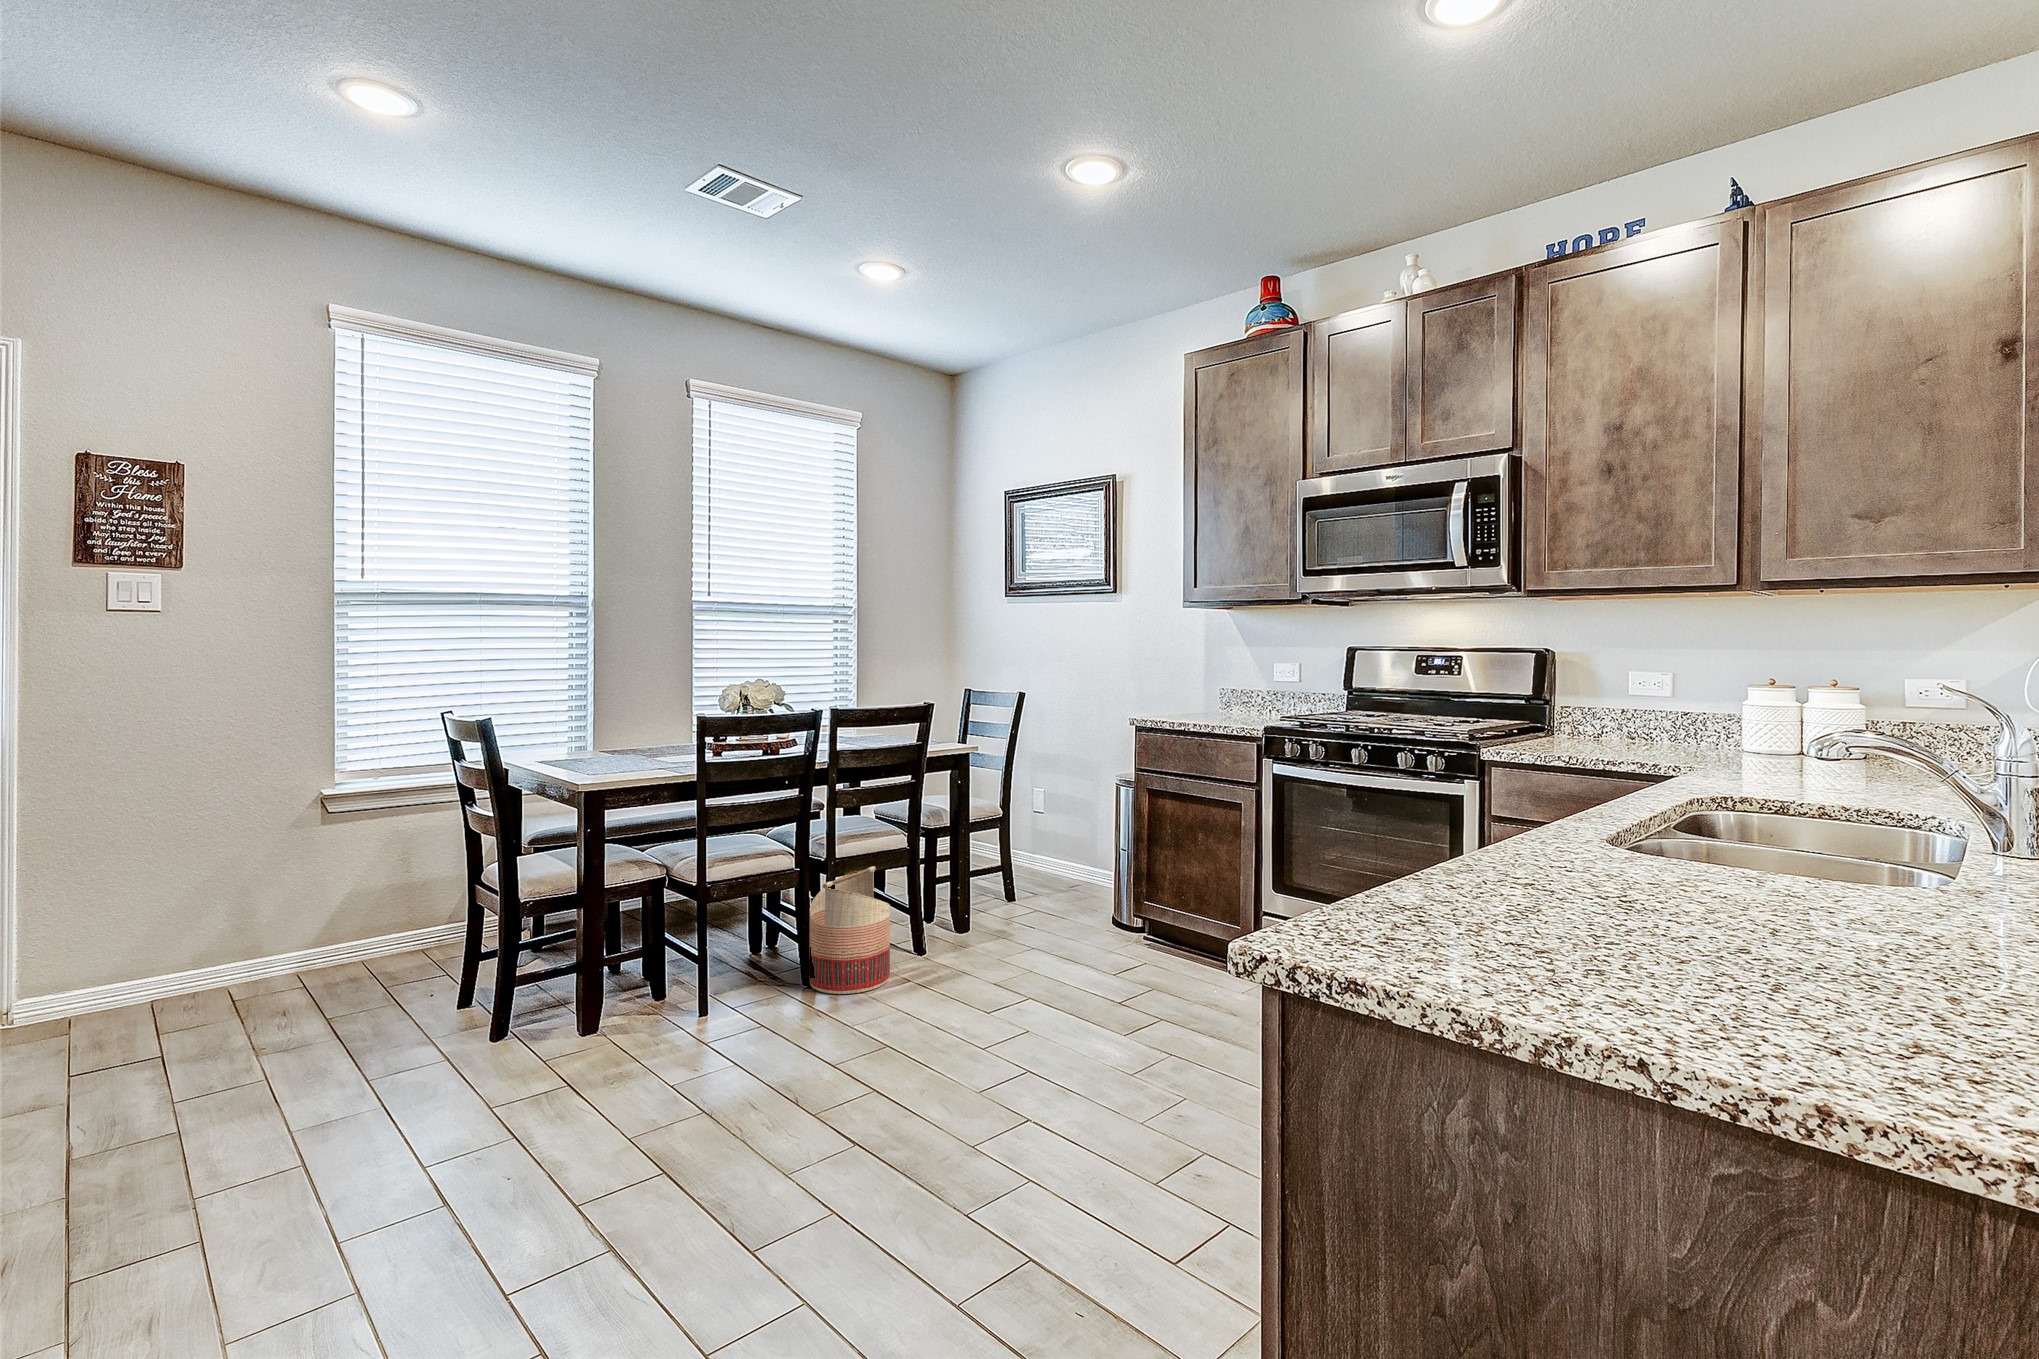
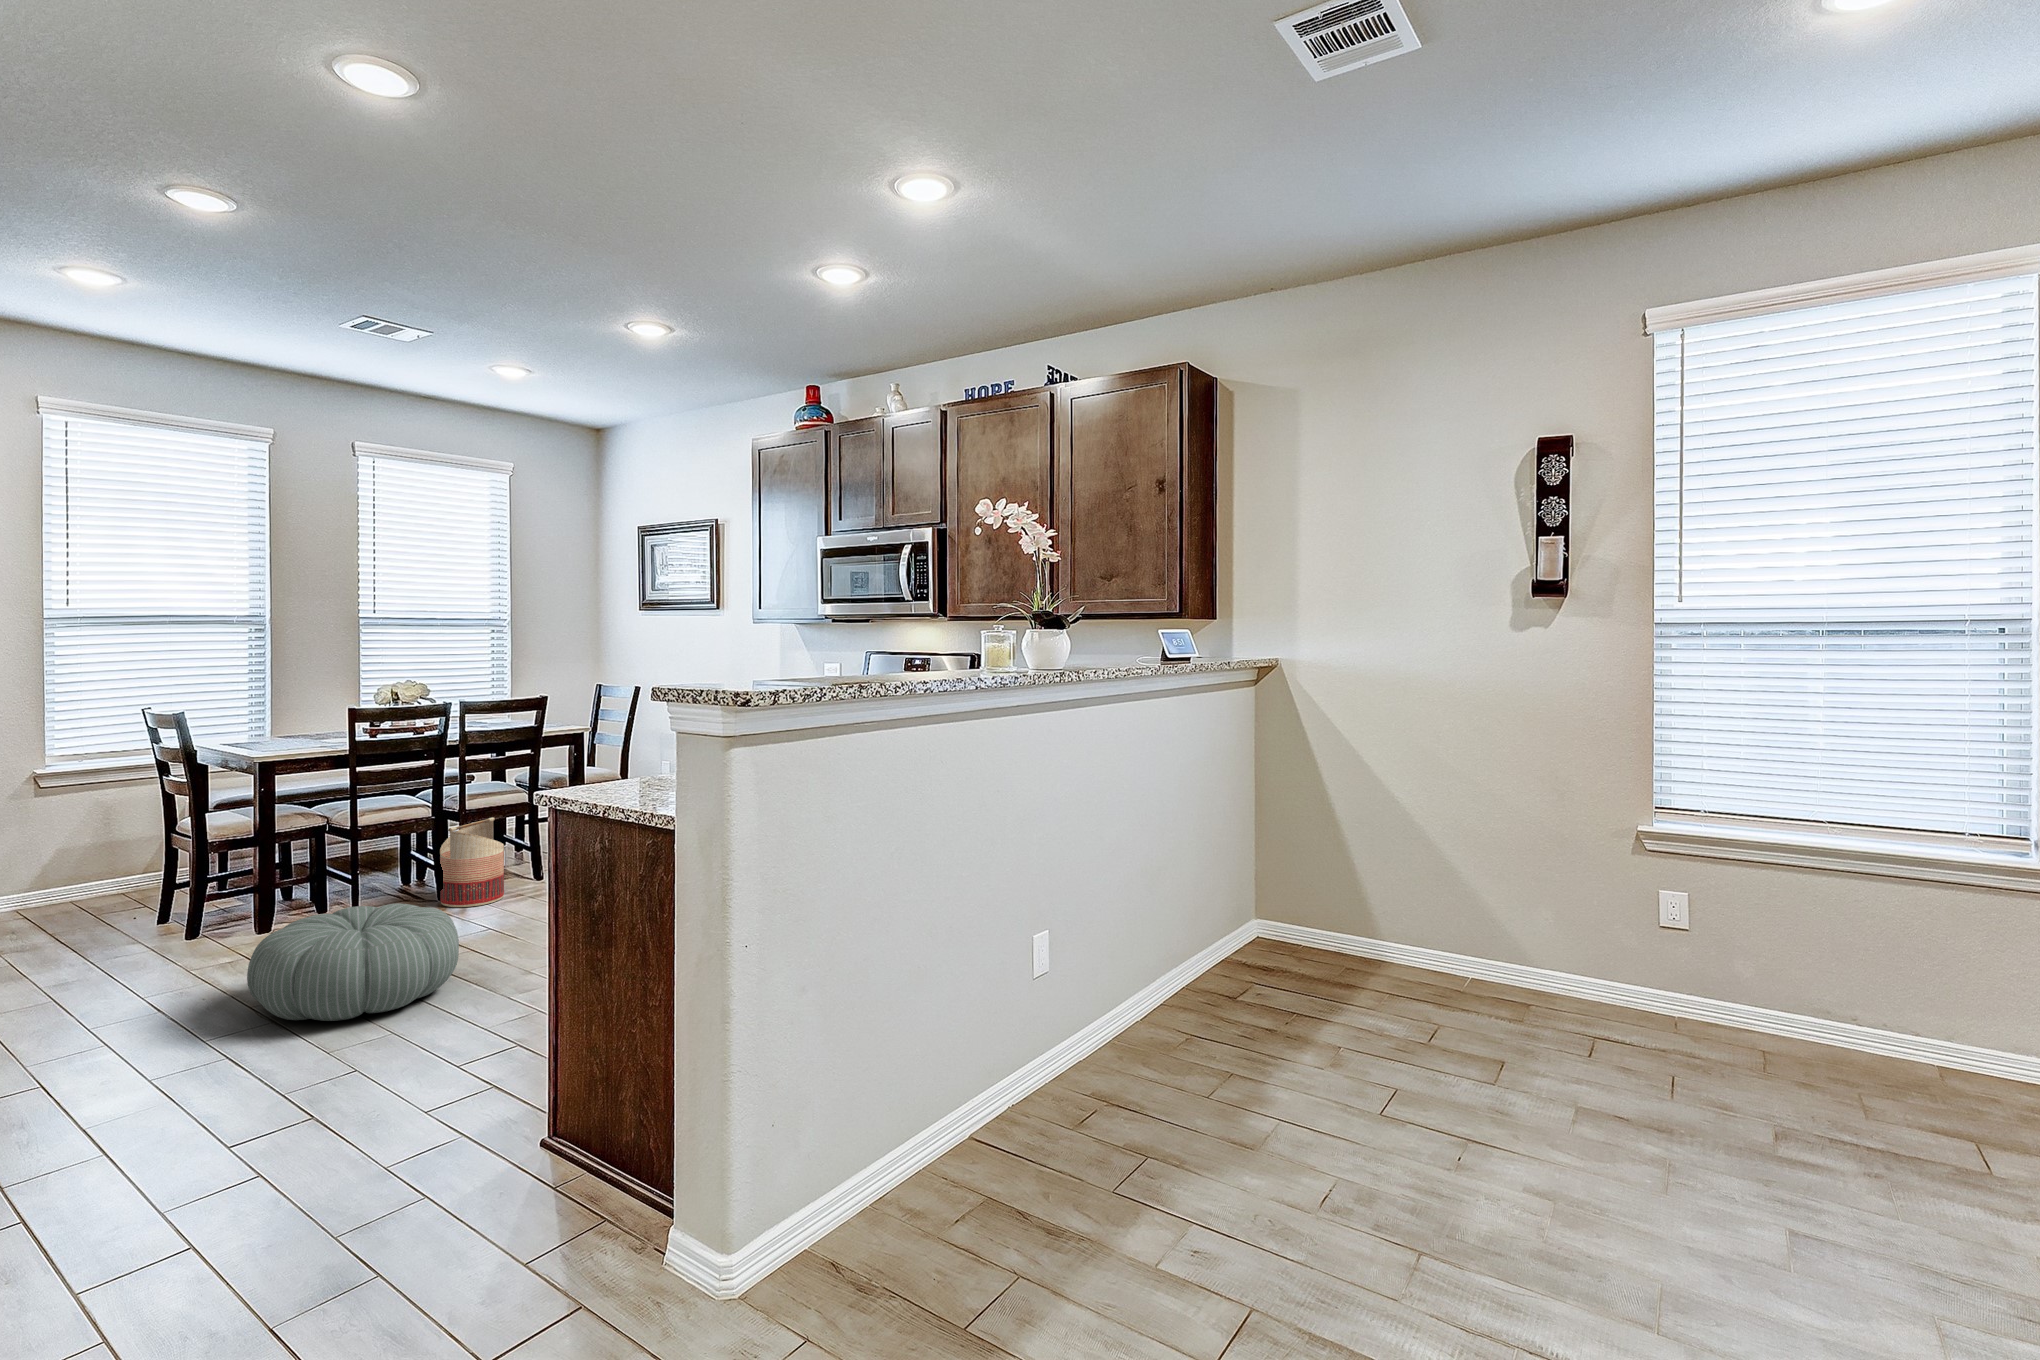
pouf: none [574,1020,885,1246] -> present [247,904,459,1021]

